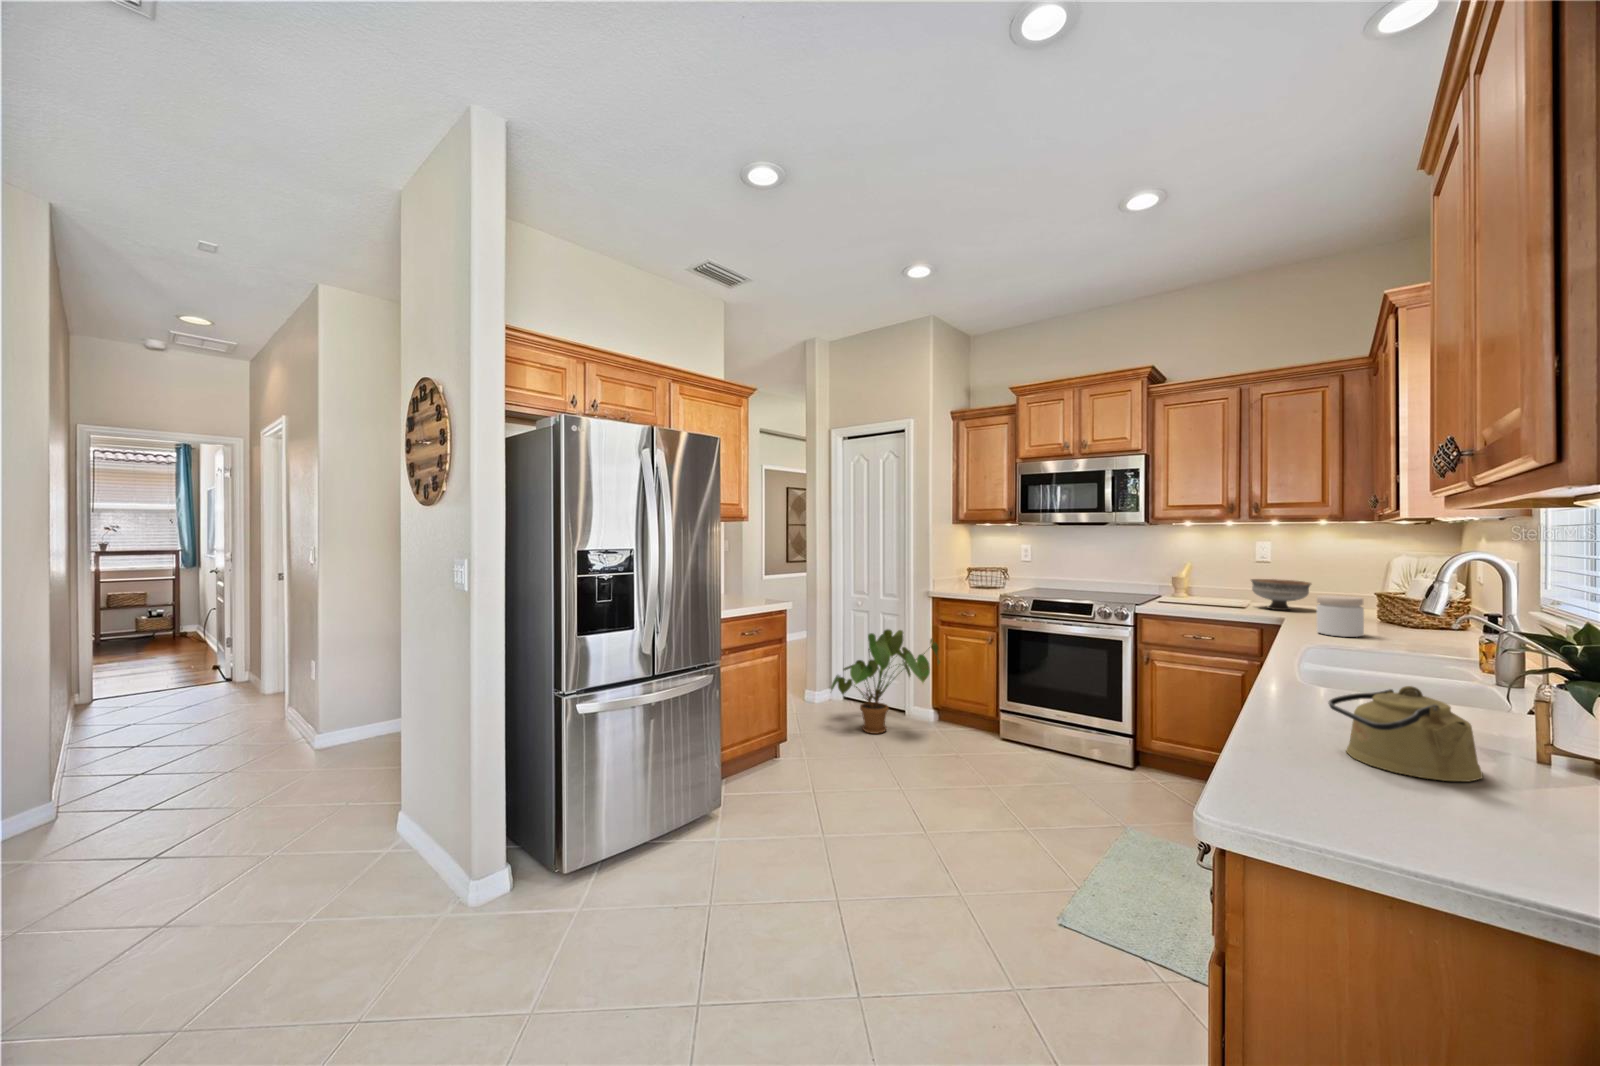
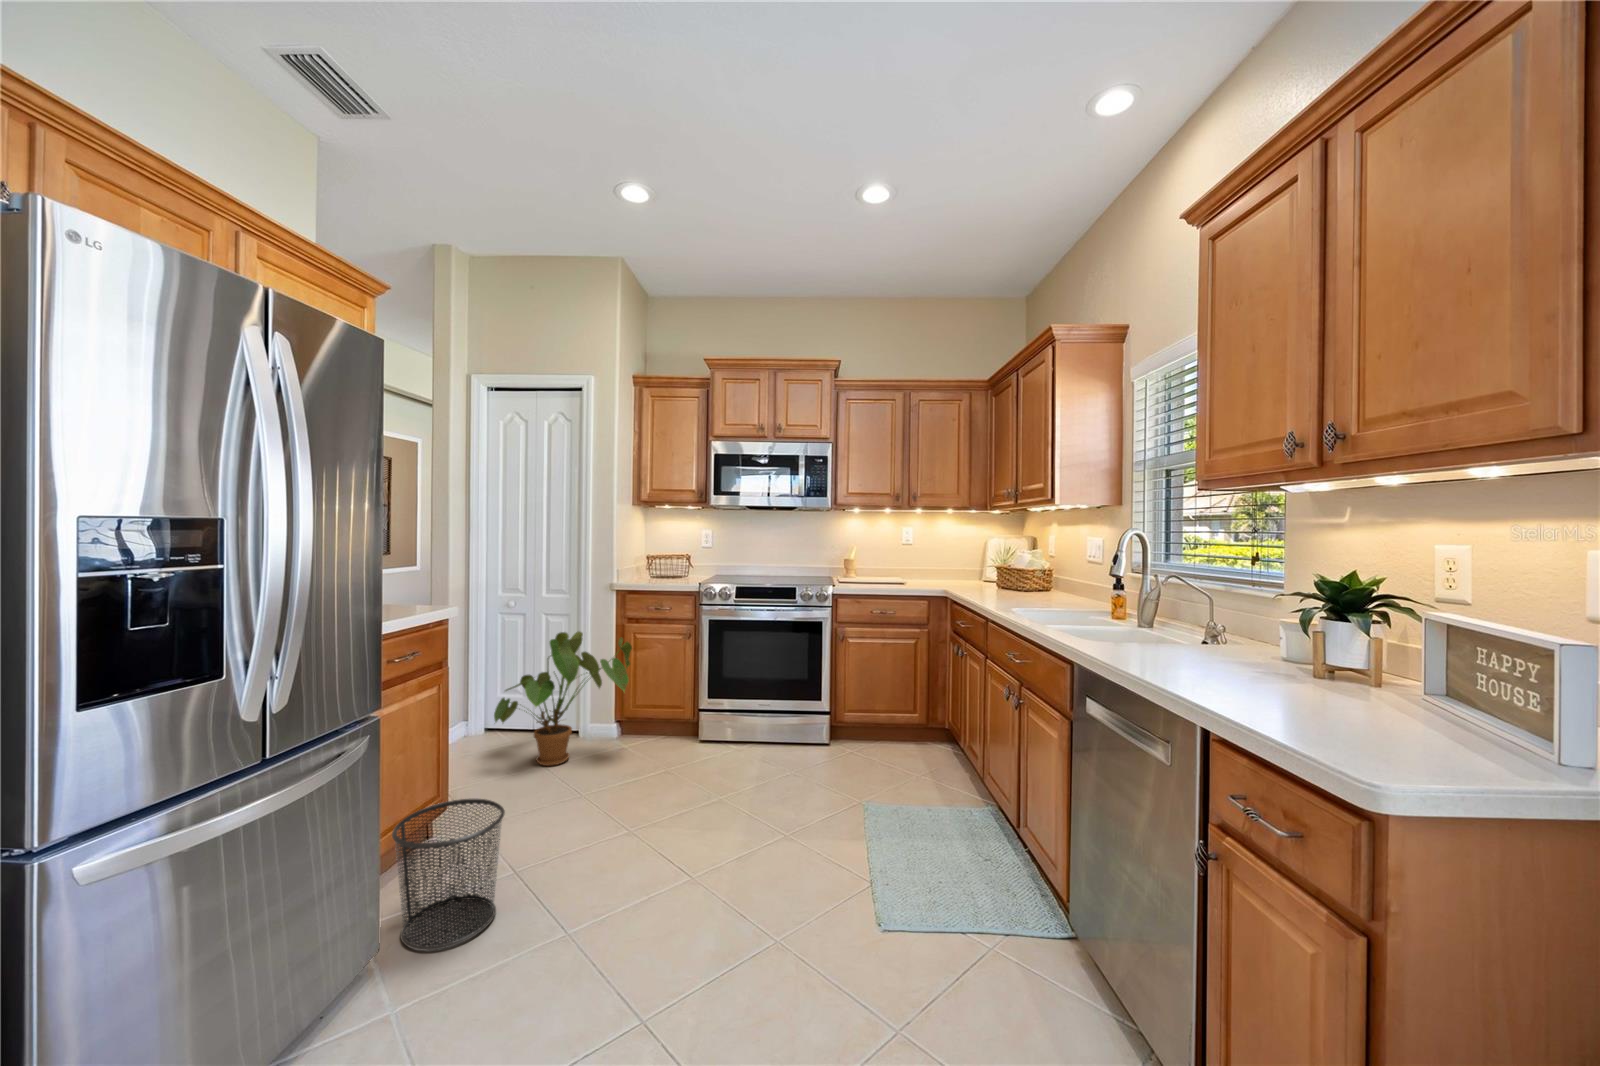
bowl: present [1251,579,1311,610] -> none [909,559,951,585]
jar: present [1317,595,1364,637] -> none [990,570,1021,602]
kettle: present [1328,686,1483,782] -> none [1224,636,1361,712]
waste bin: none [730,731,795,821] -> present [392,799,505,950]

